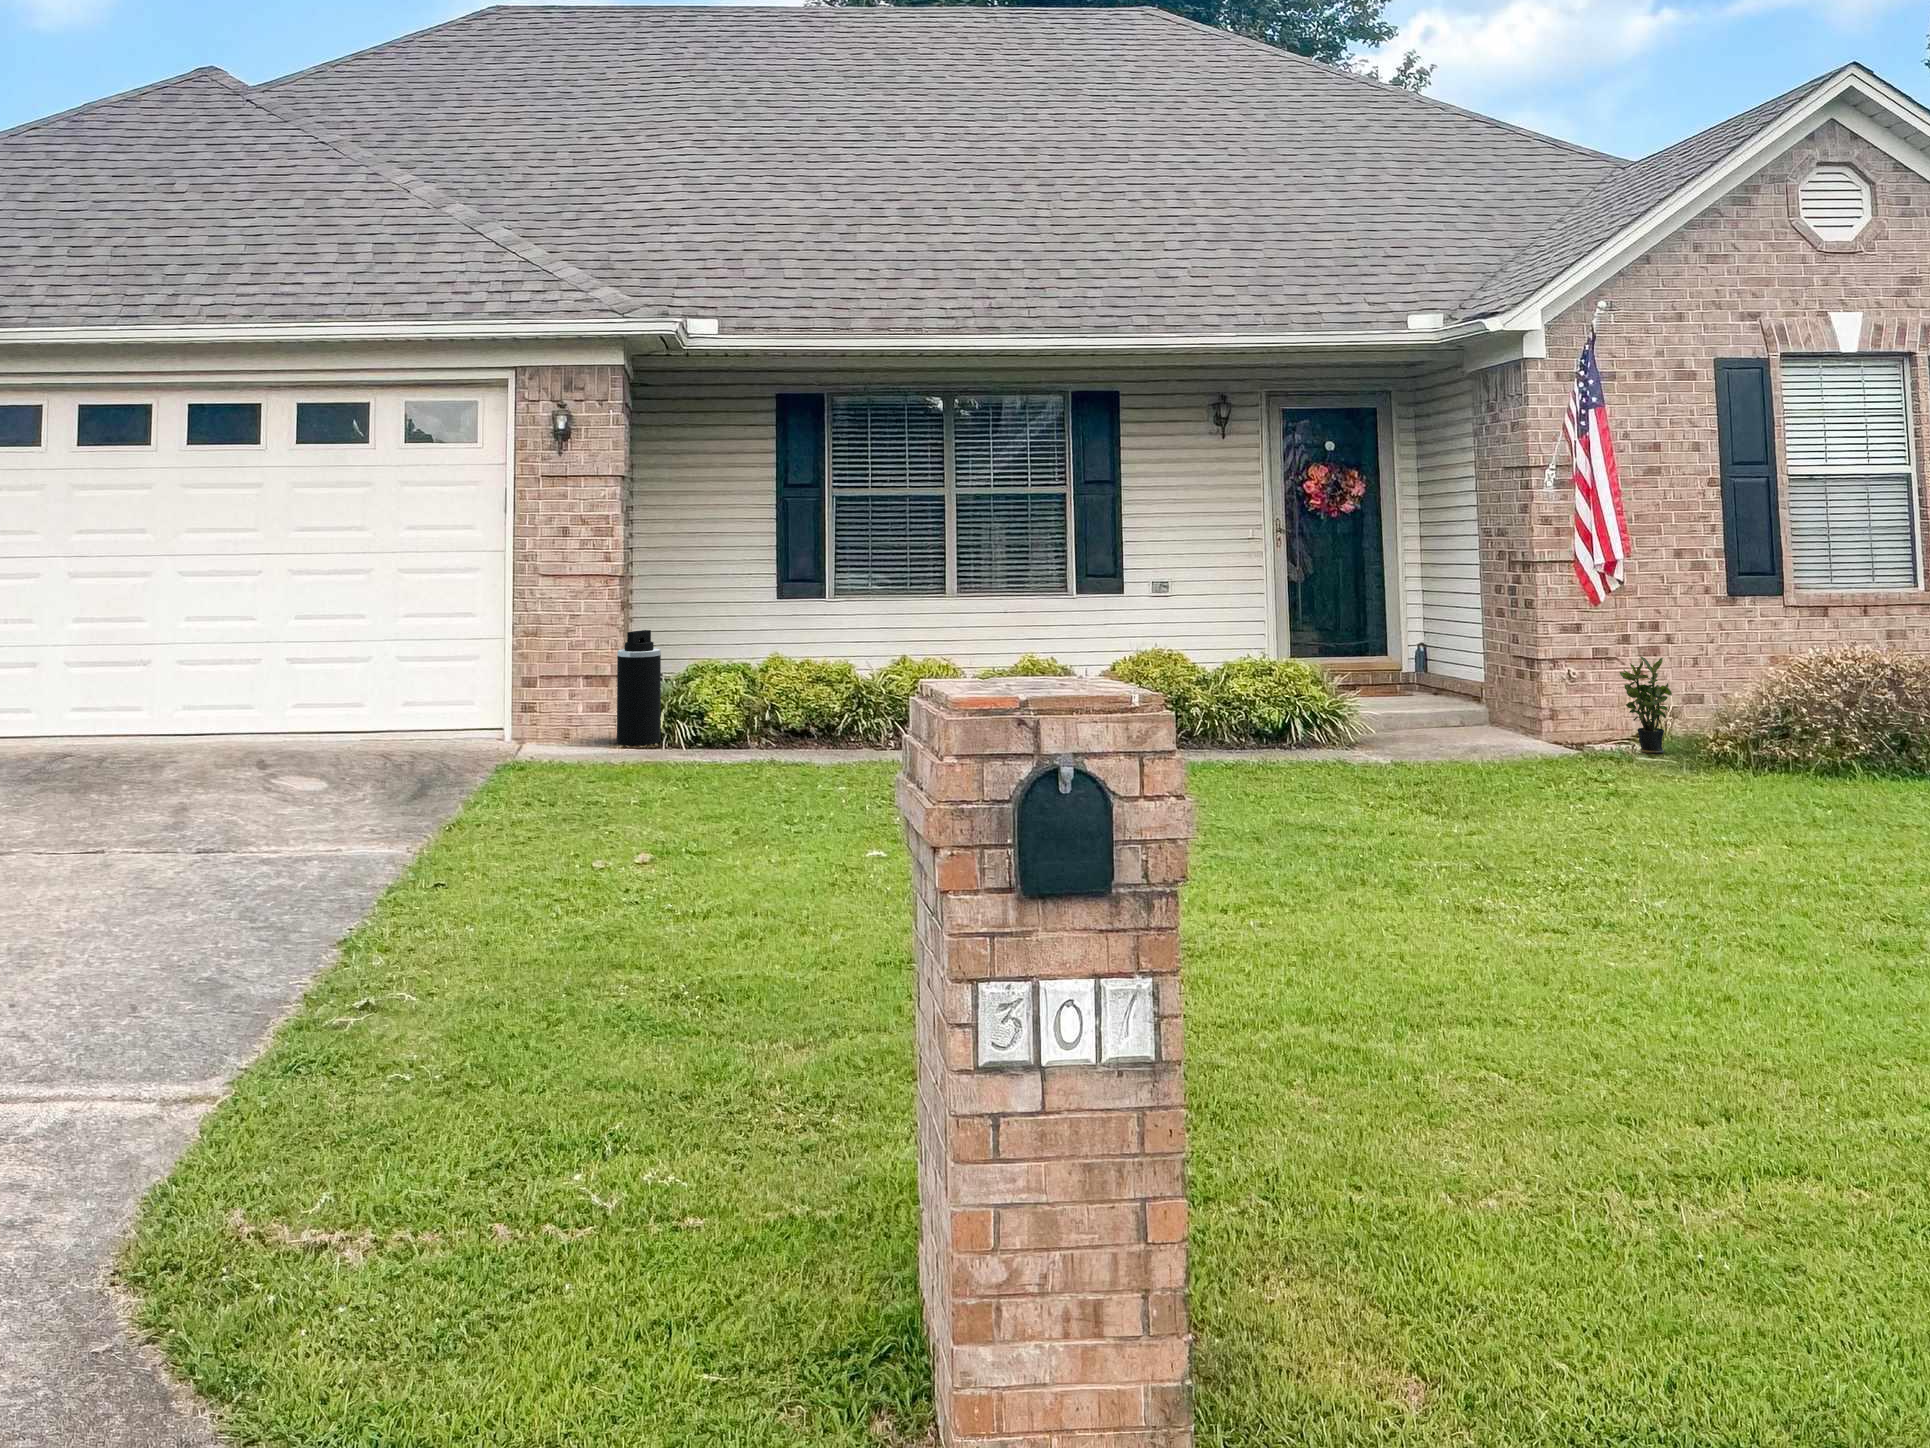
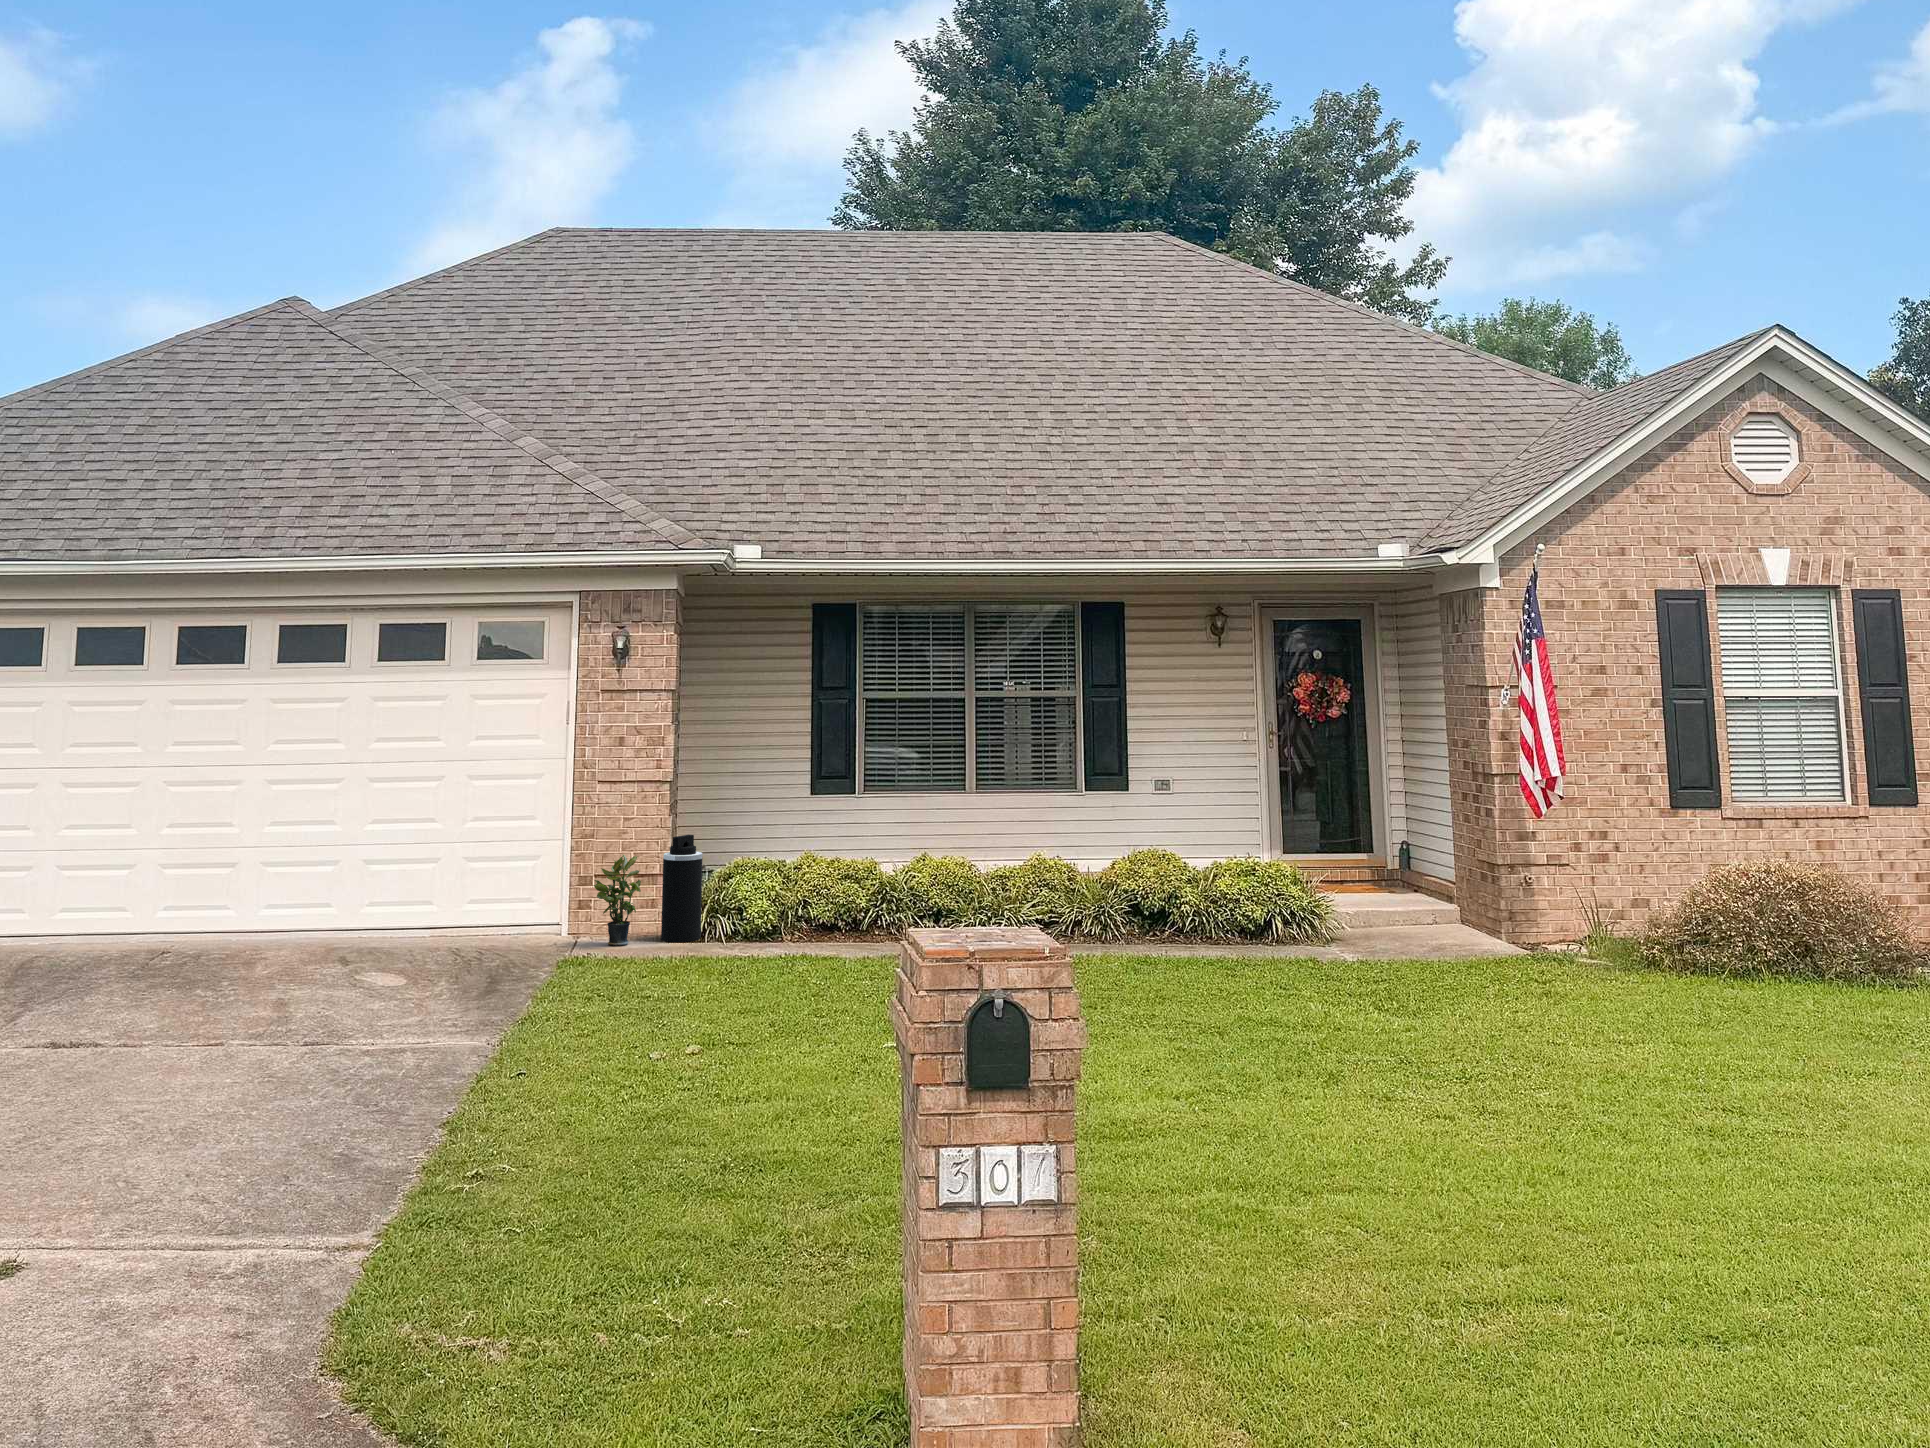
potted plant: present [1620,656,1672,754] -> present [594,855,641,946]

